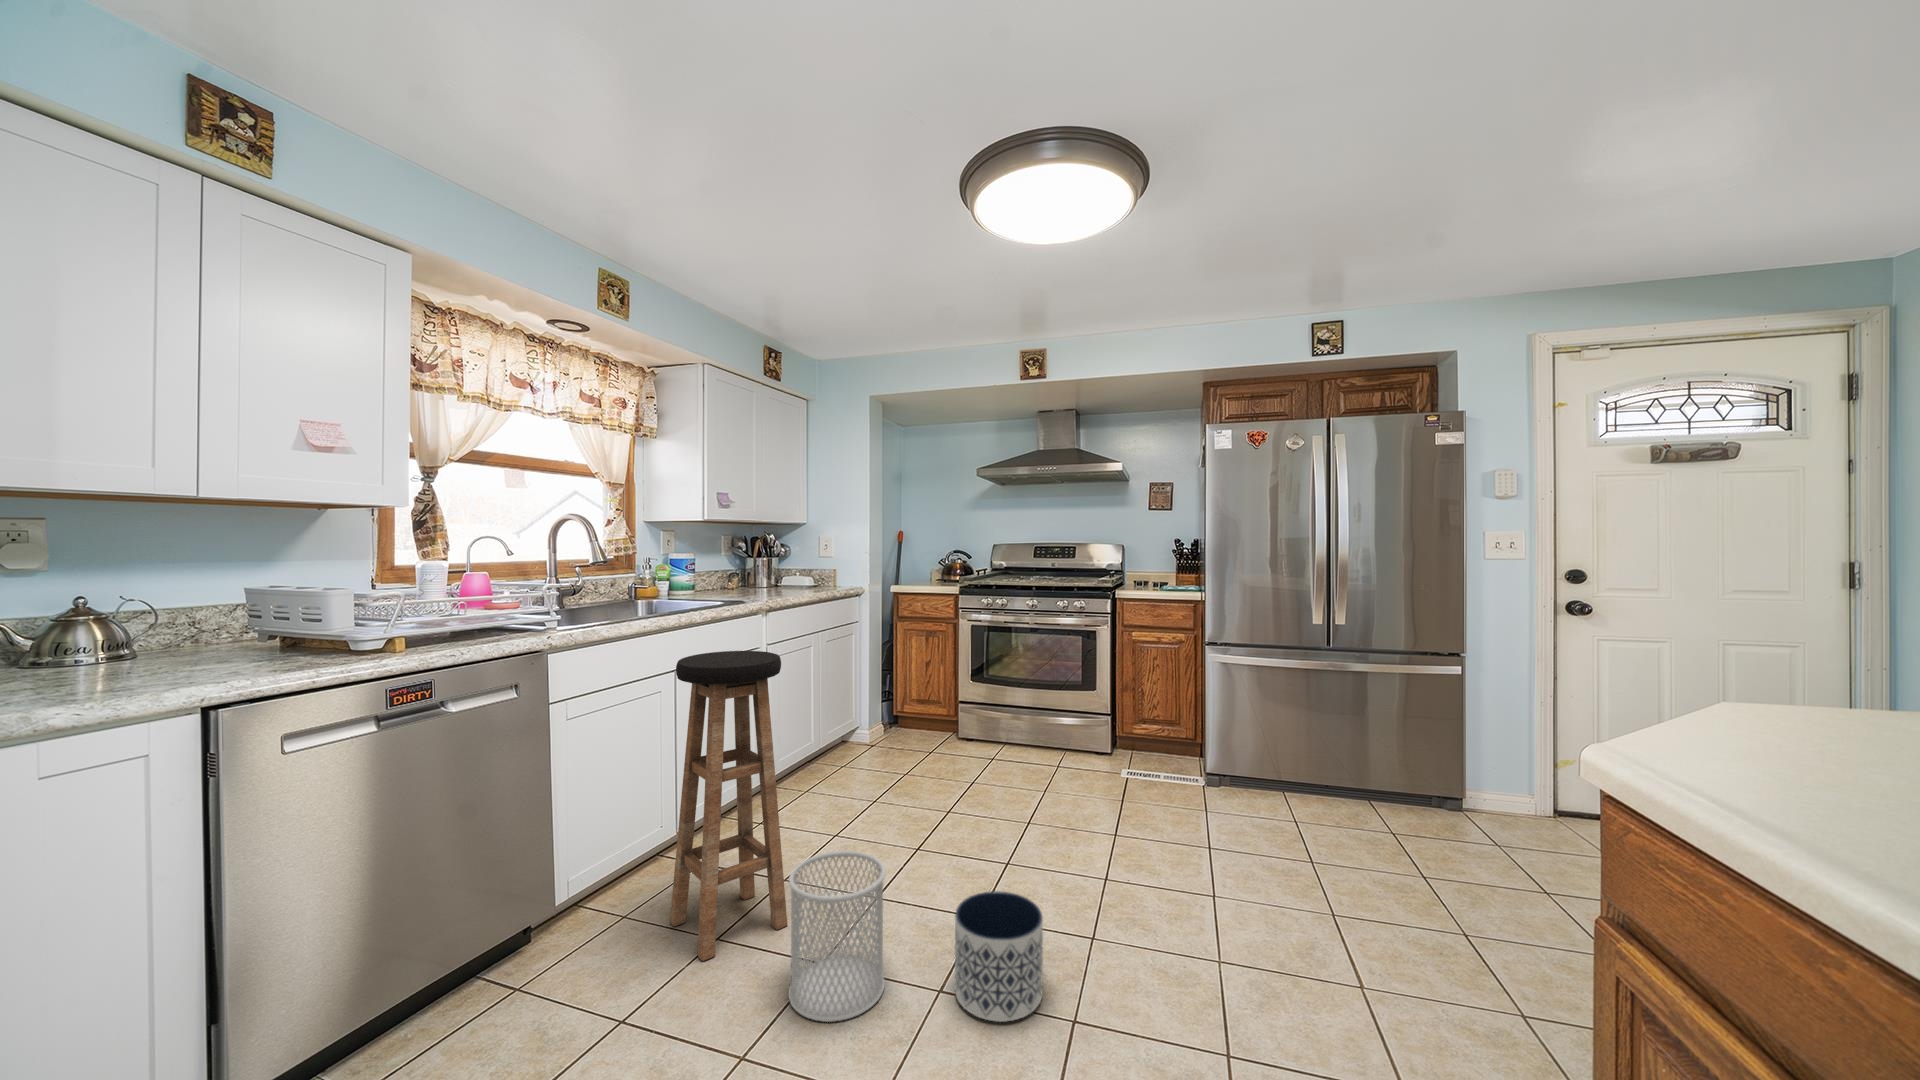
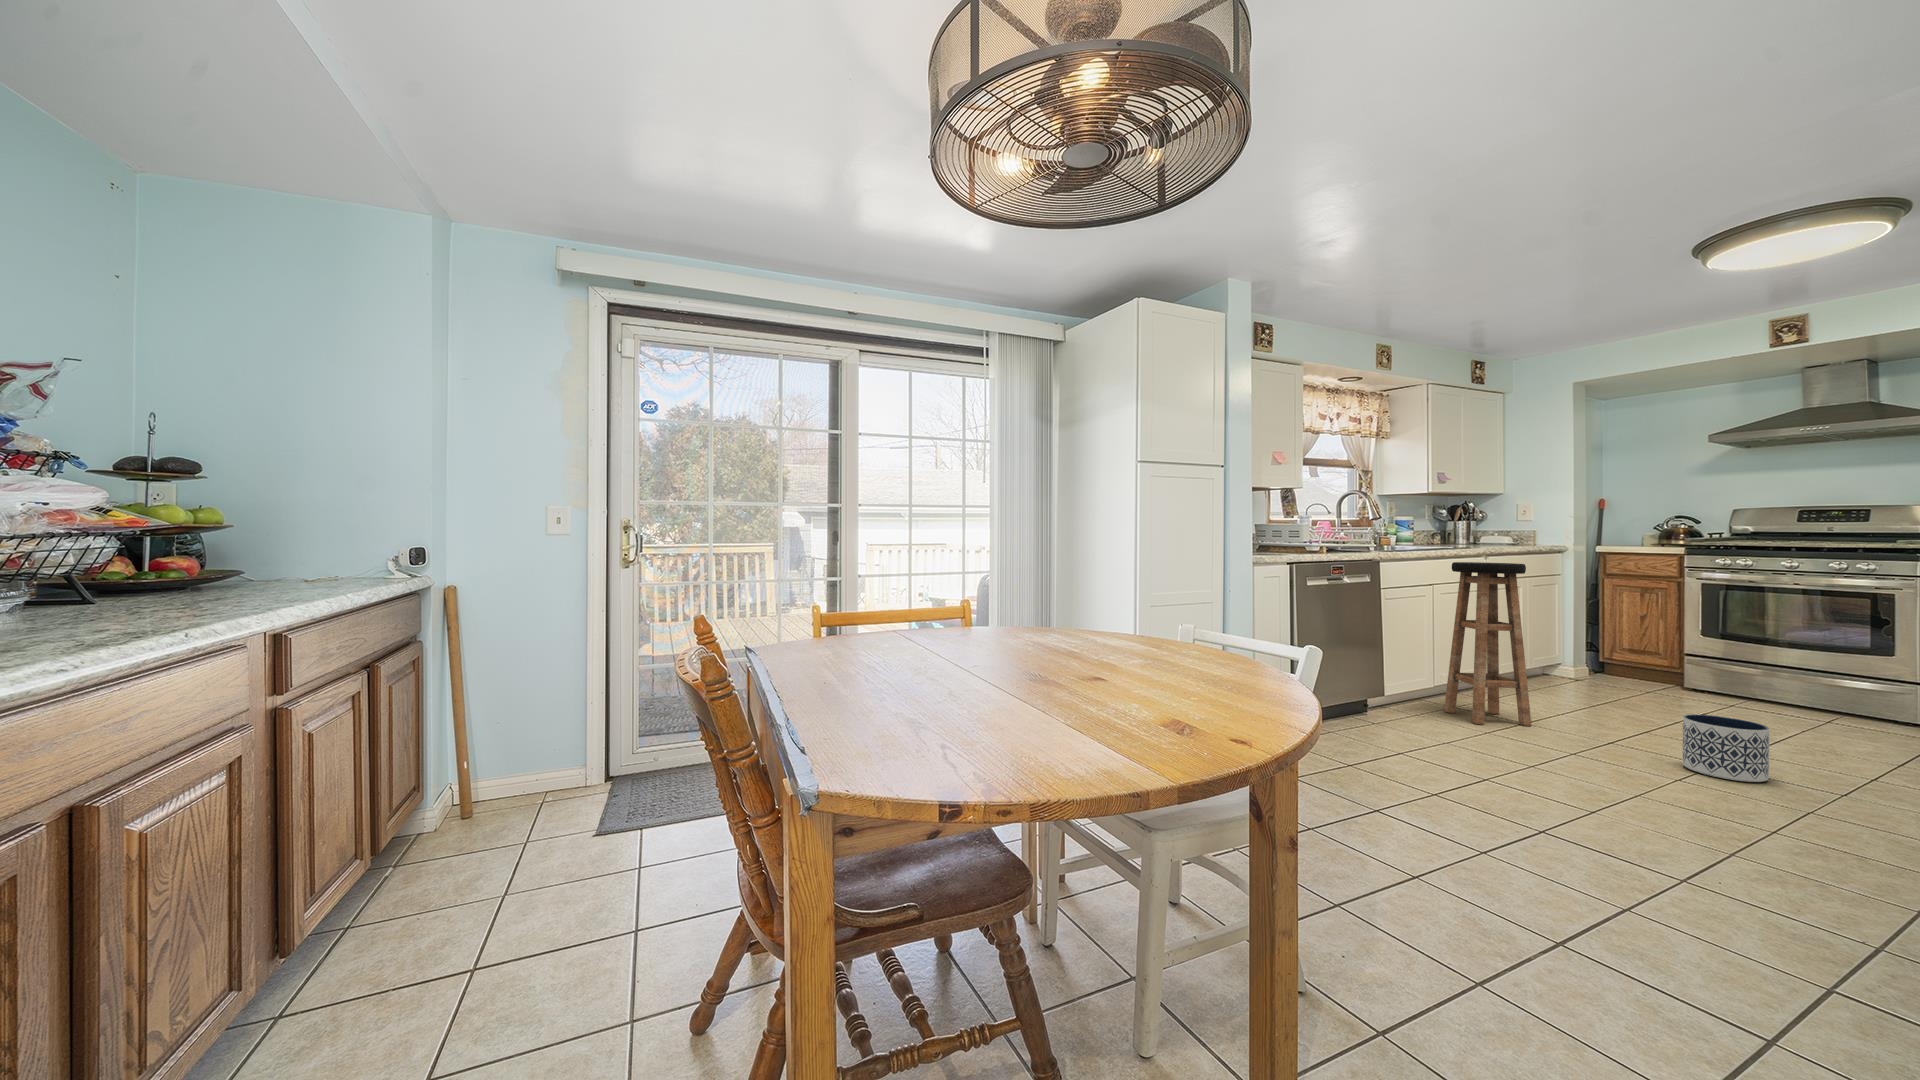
wastebasket: present [788,851,886,1022] -> none [1545,674,1621,756]

